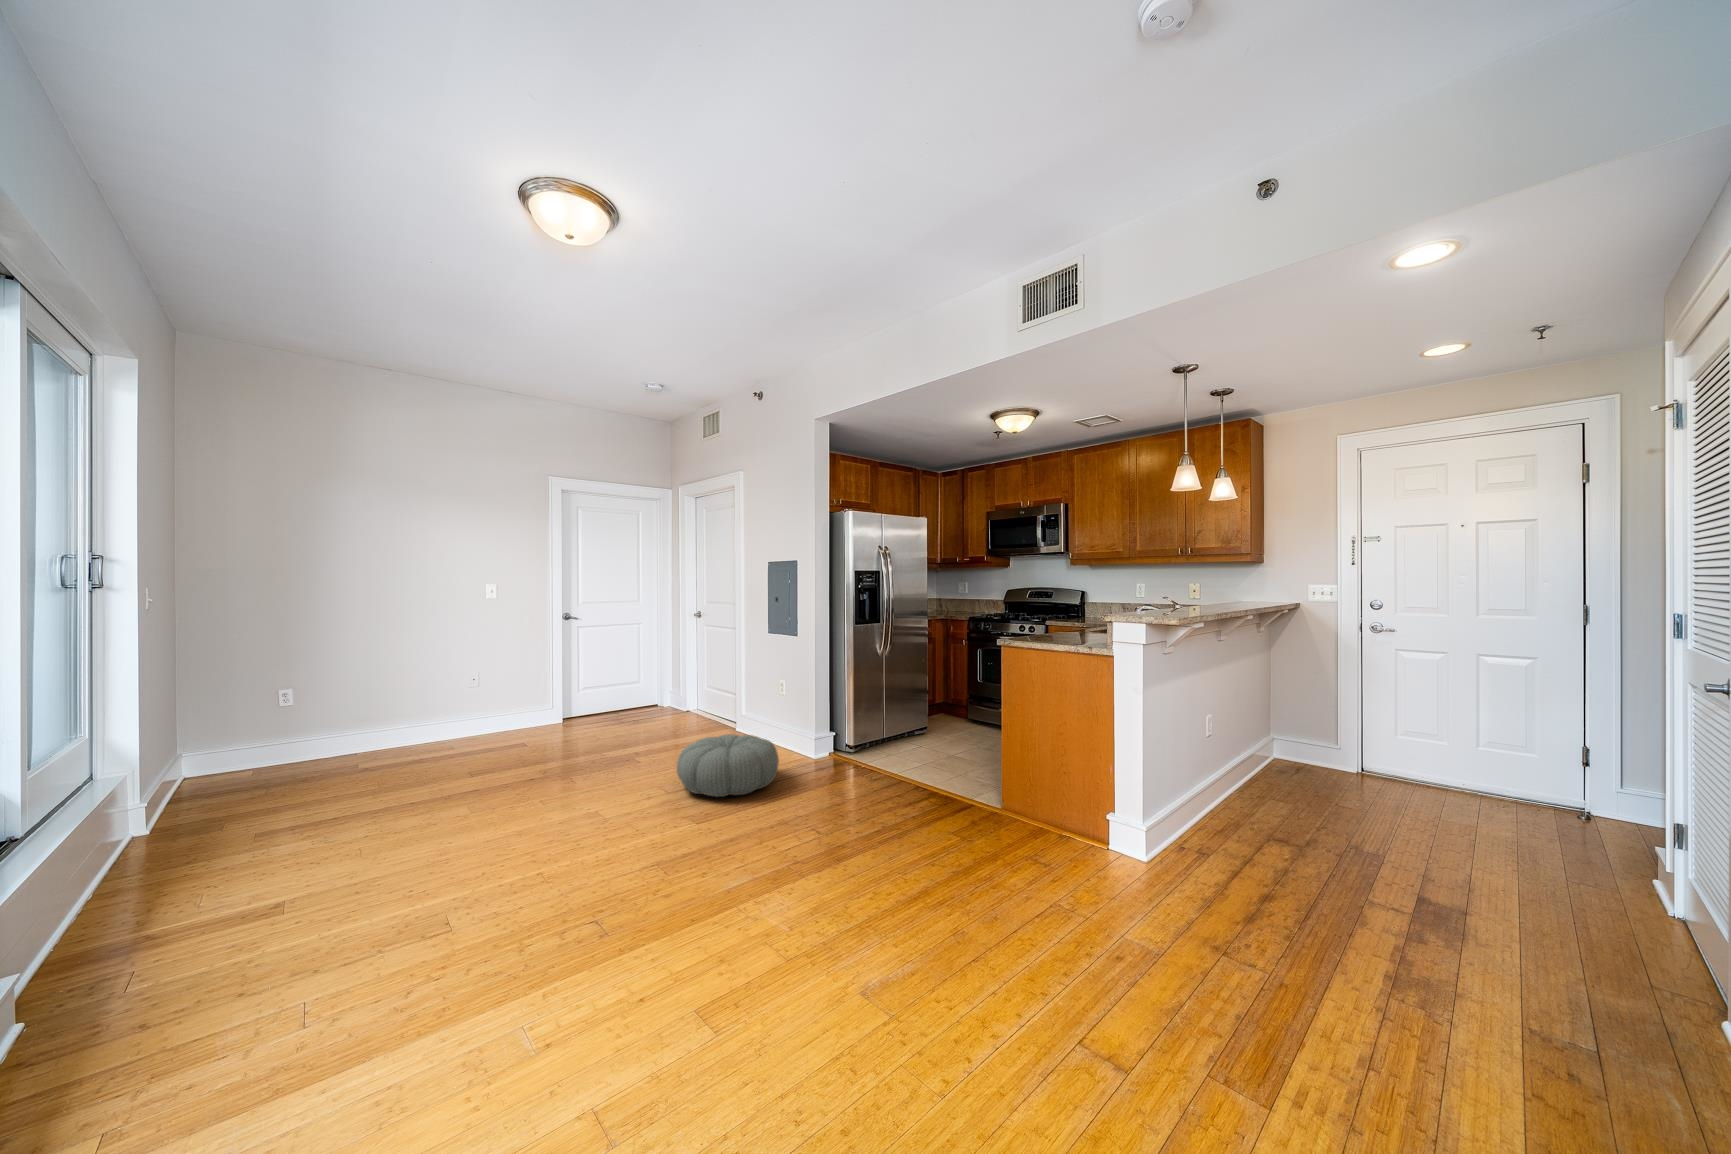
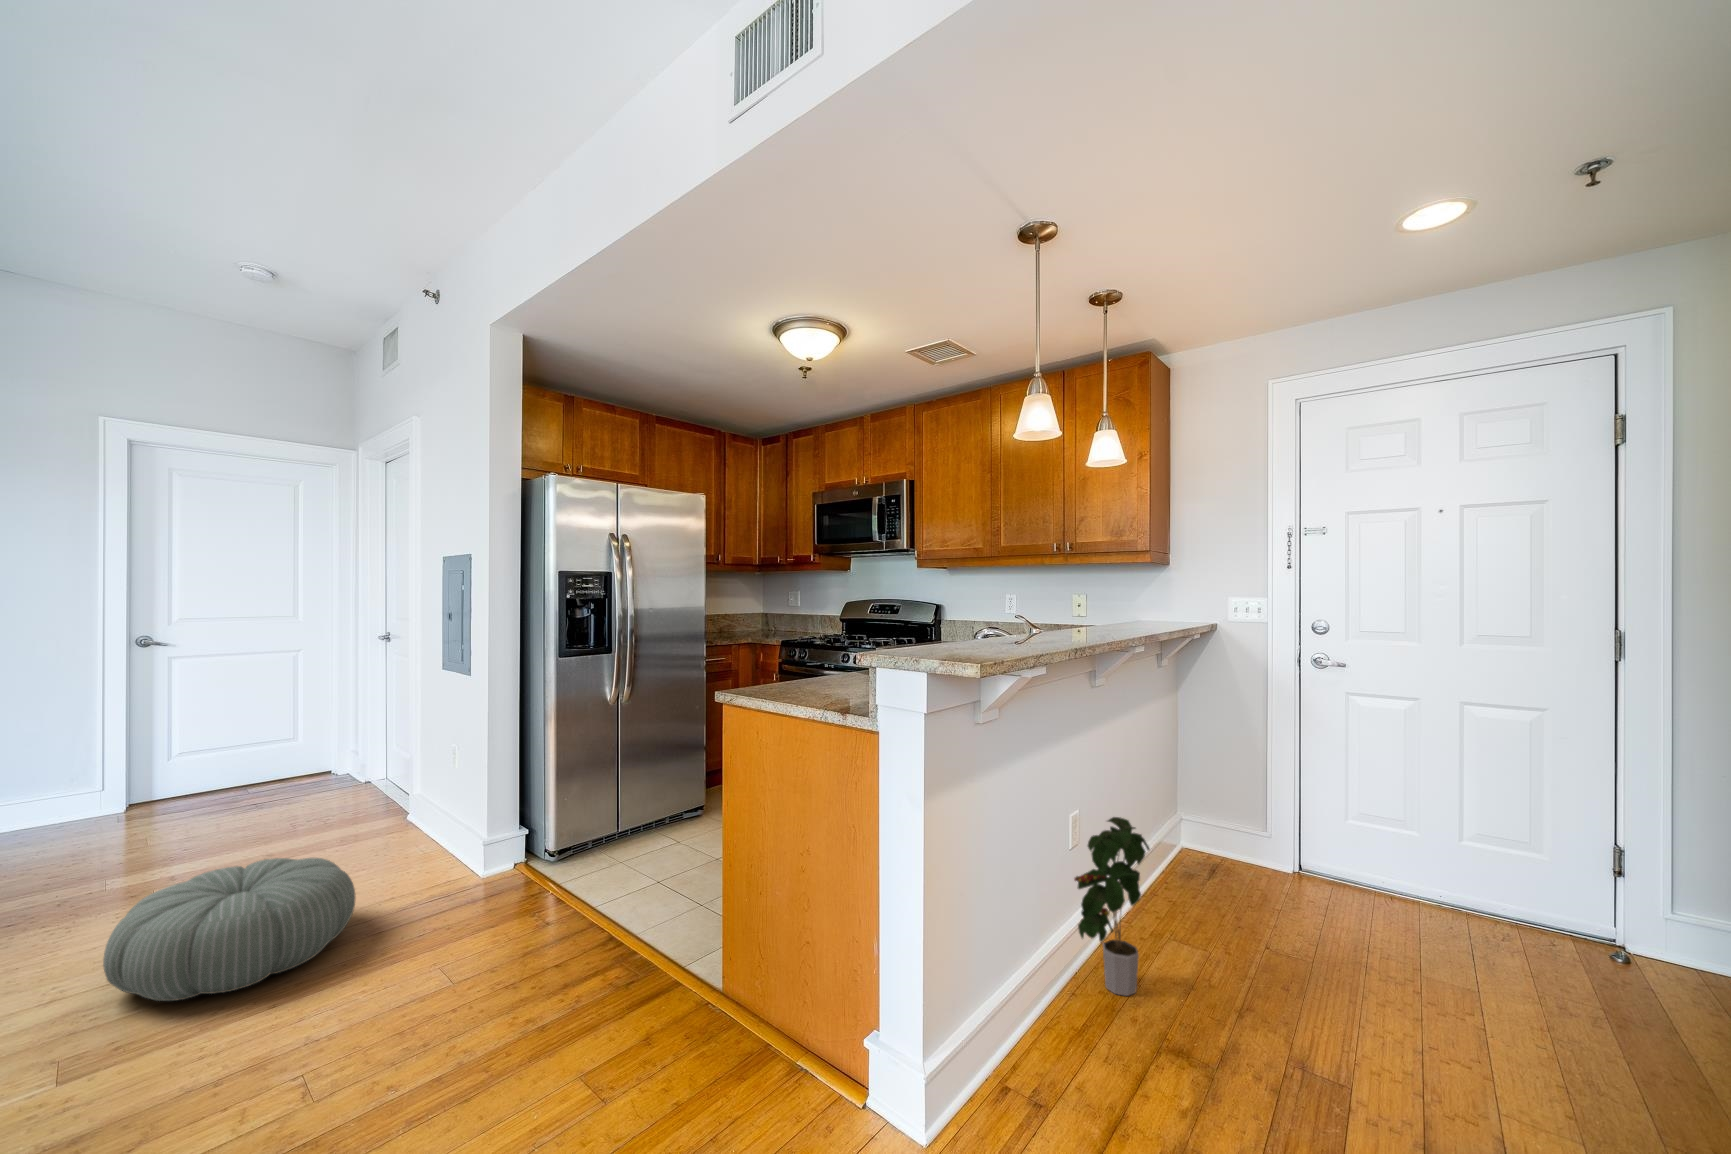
potted plant: none [1213,718,1259,819] -> present [1074,817,1149,996]

